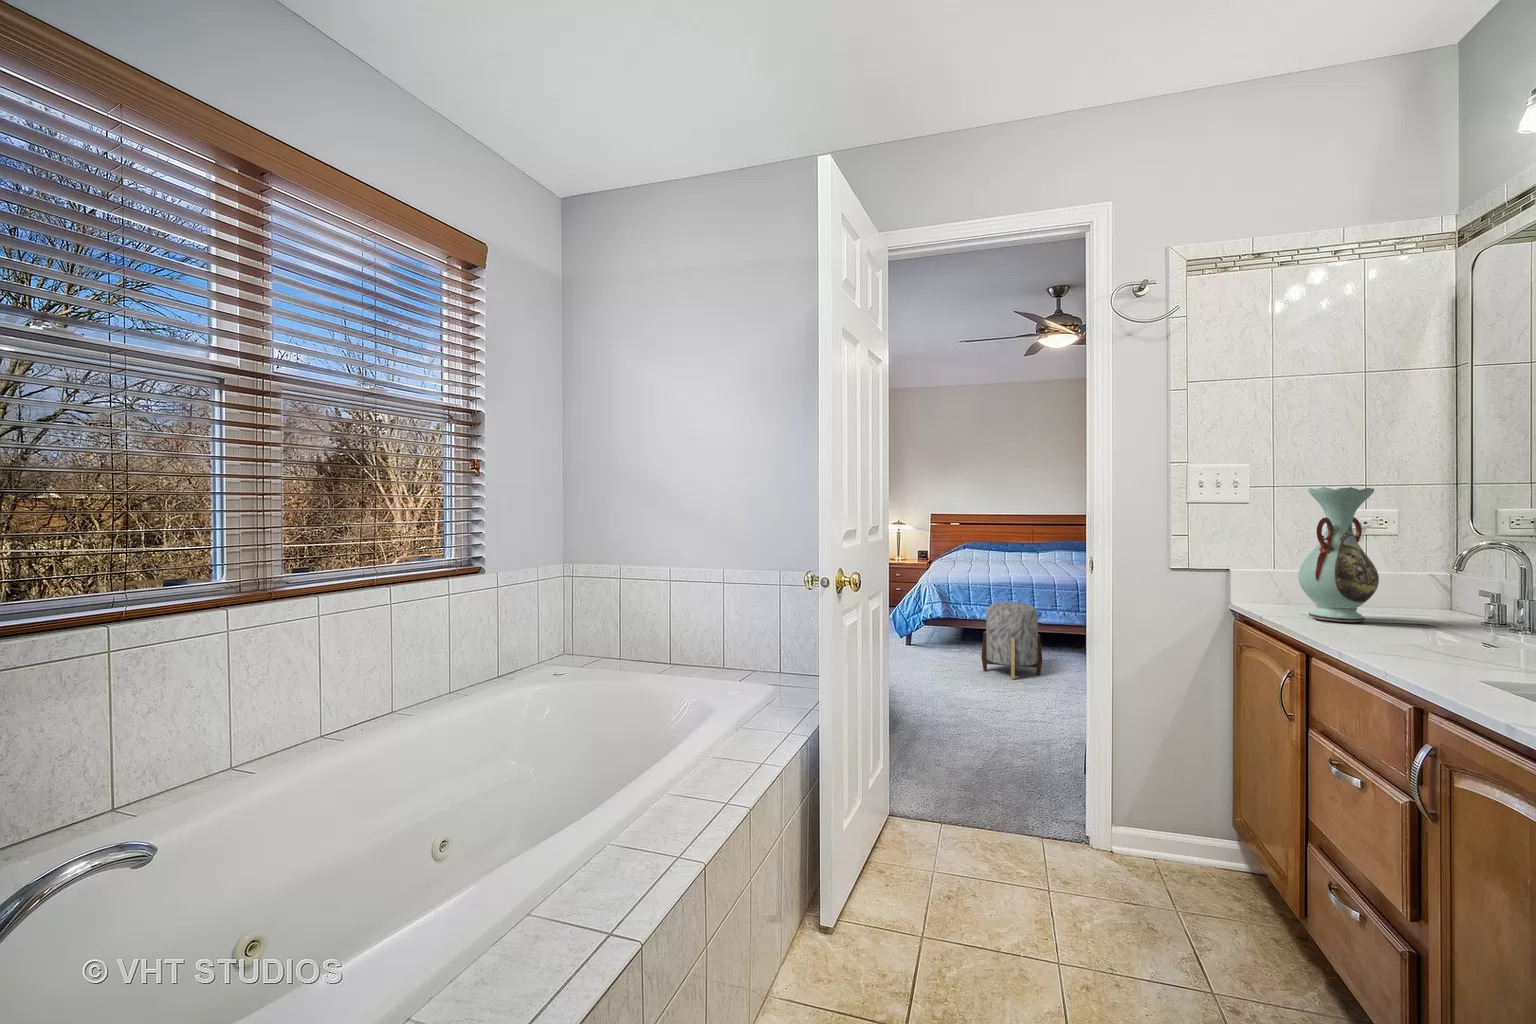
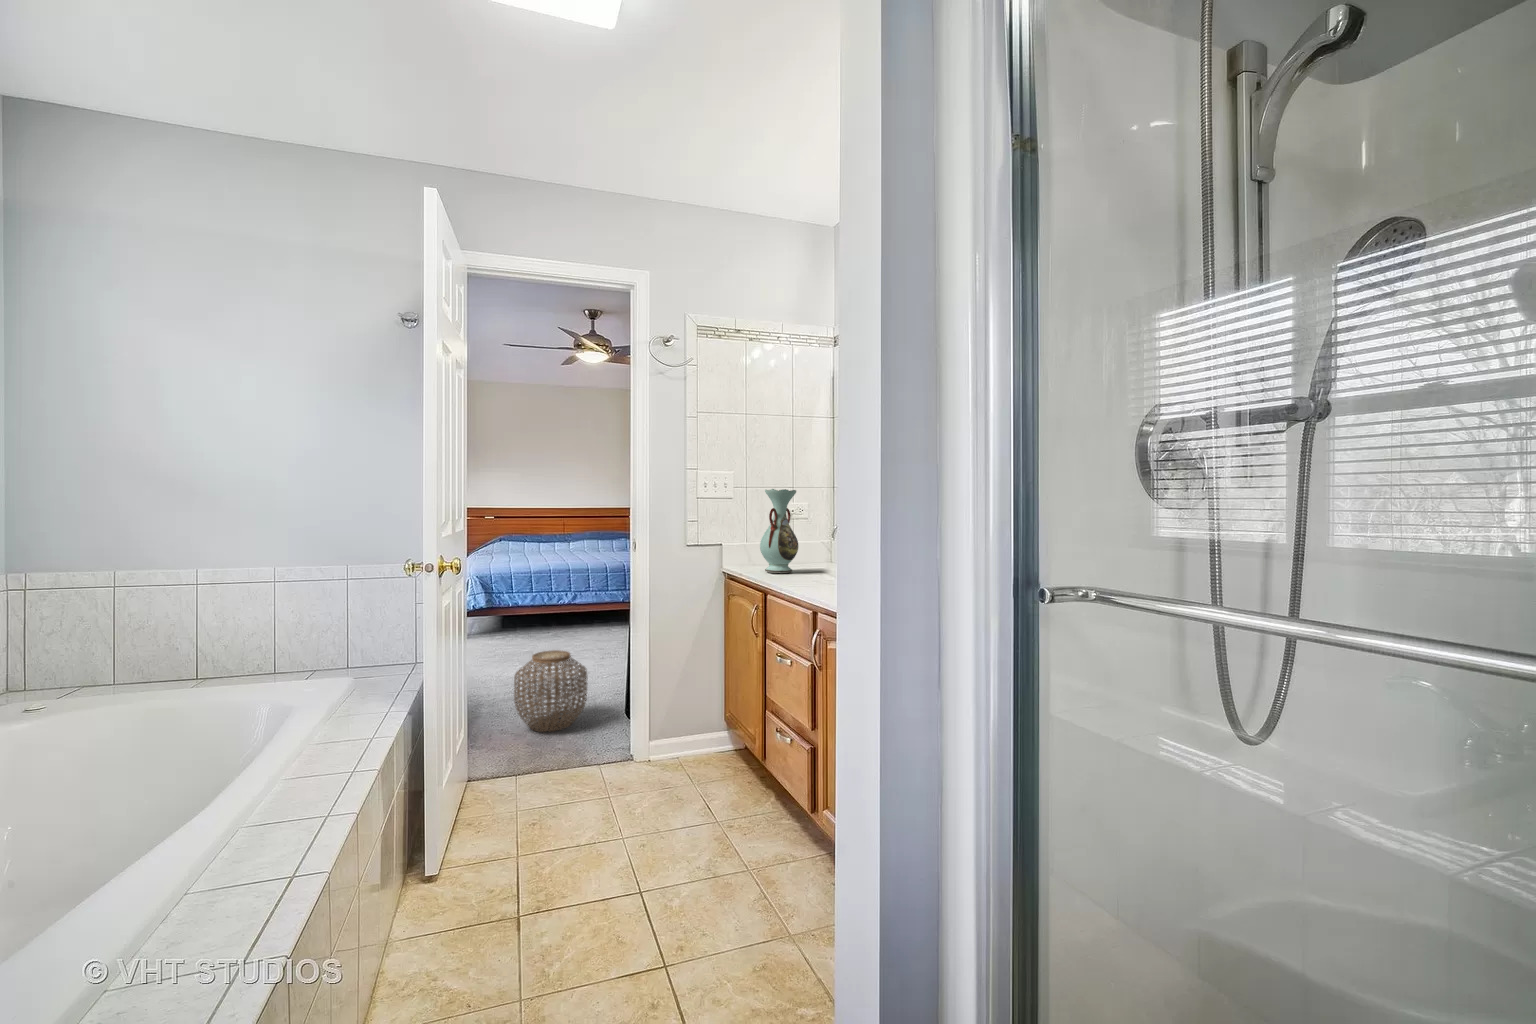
stool: present [981,602,1042,679] -> none [526,586,580,654]
woven basket: none [950,681,1036,777] -> present [514,650,587,732]

